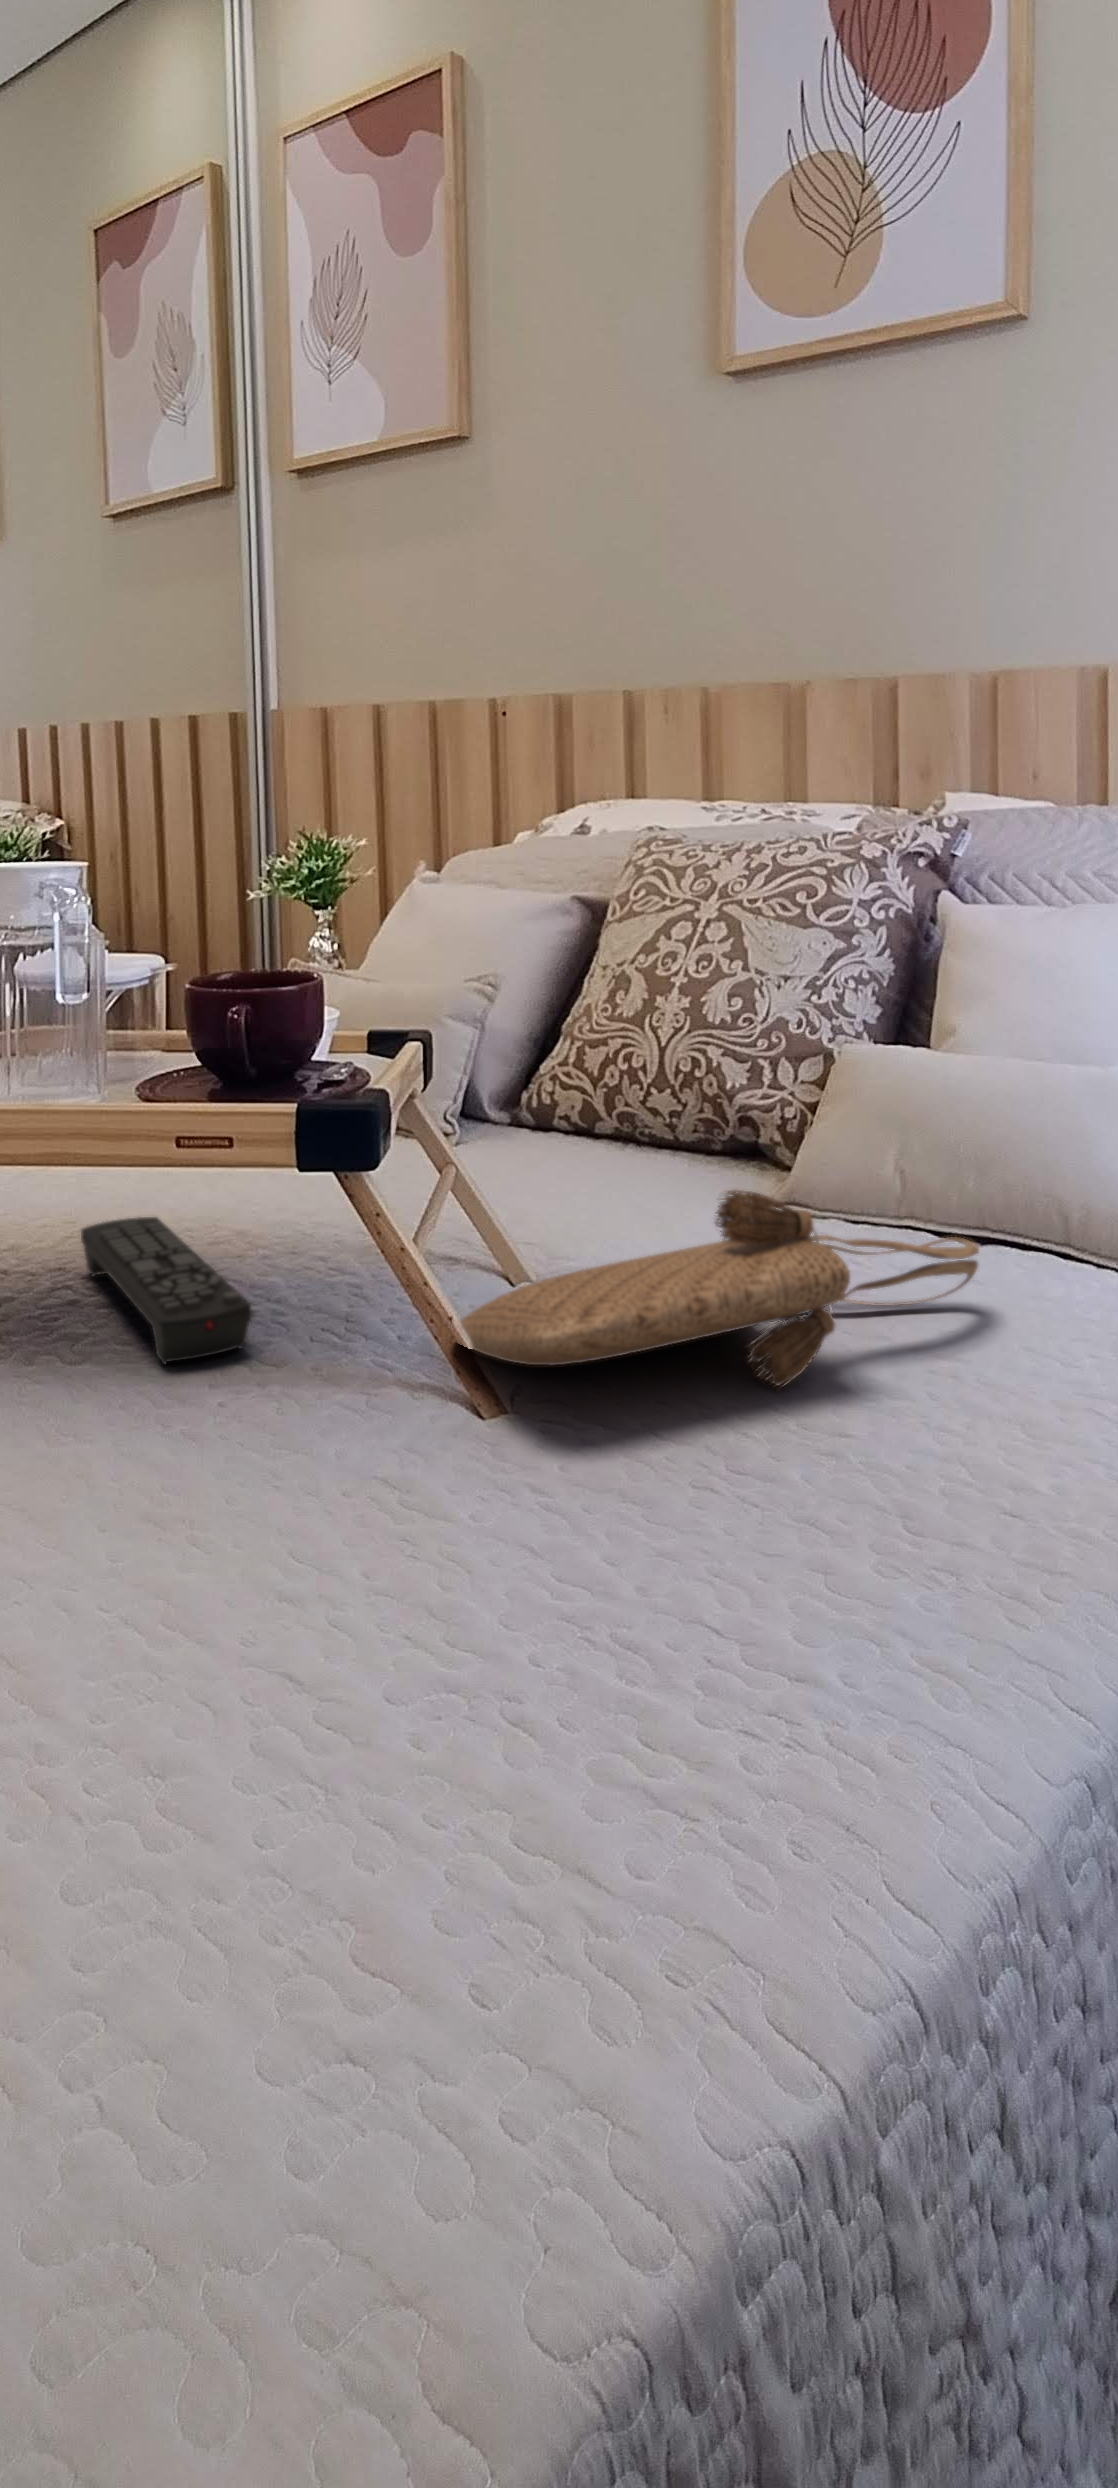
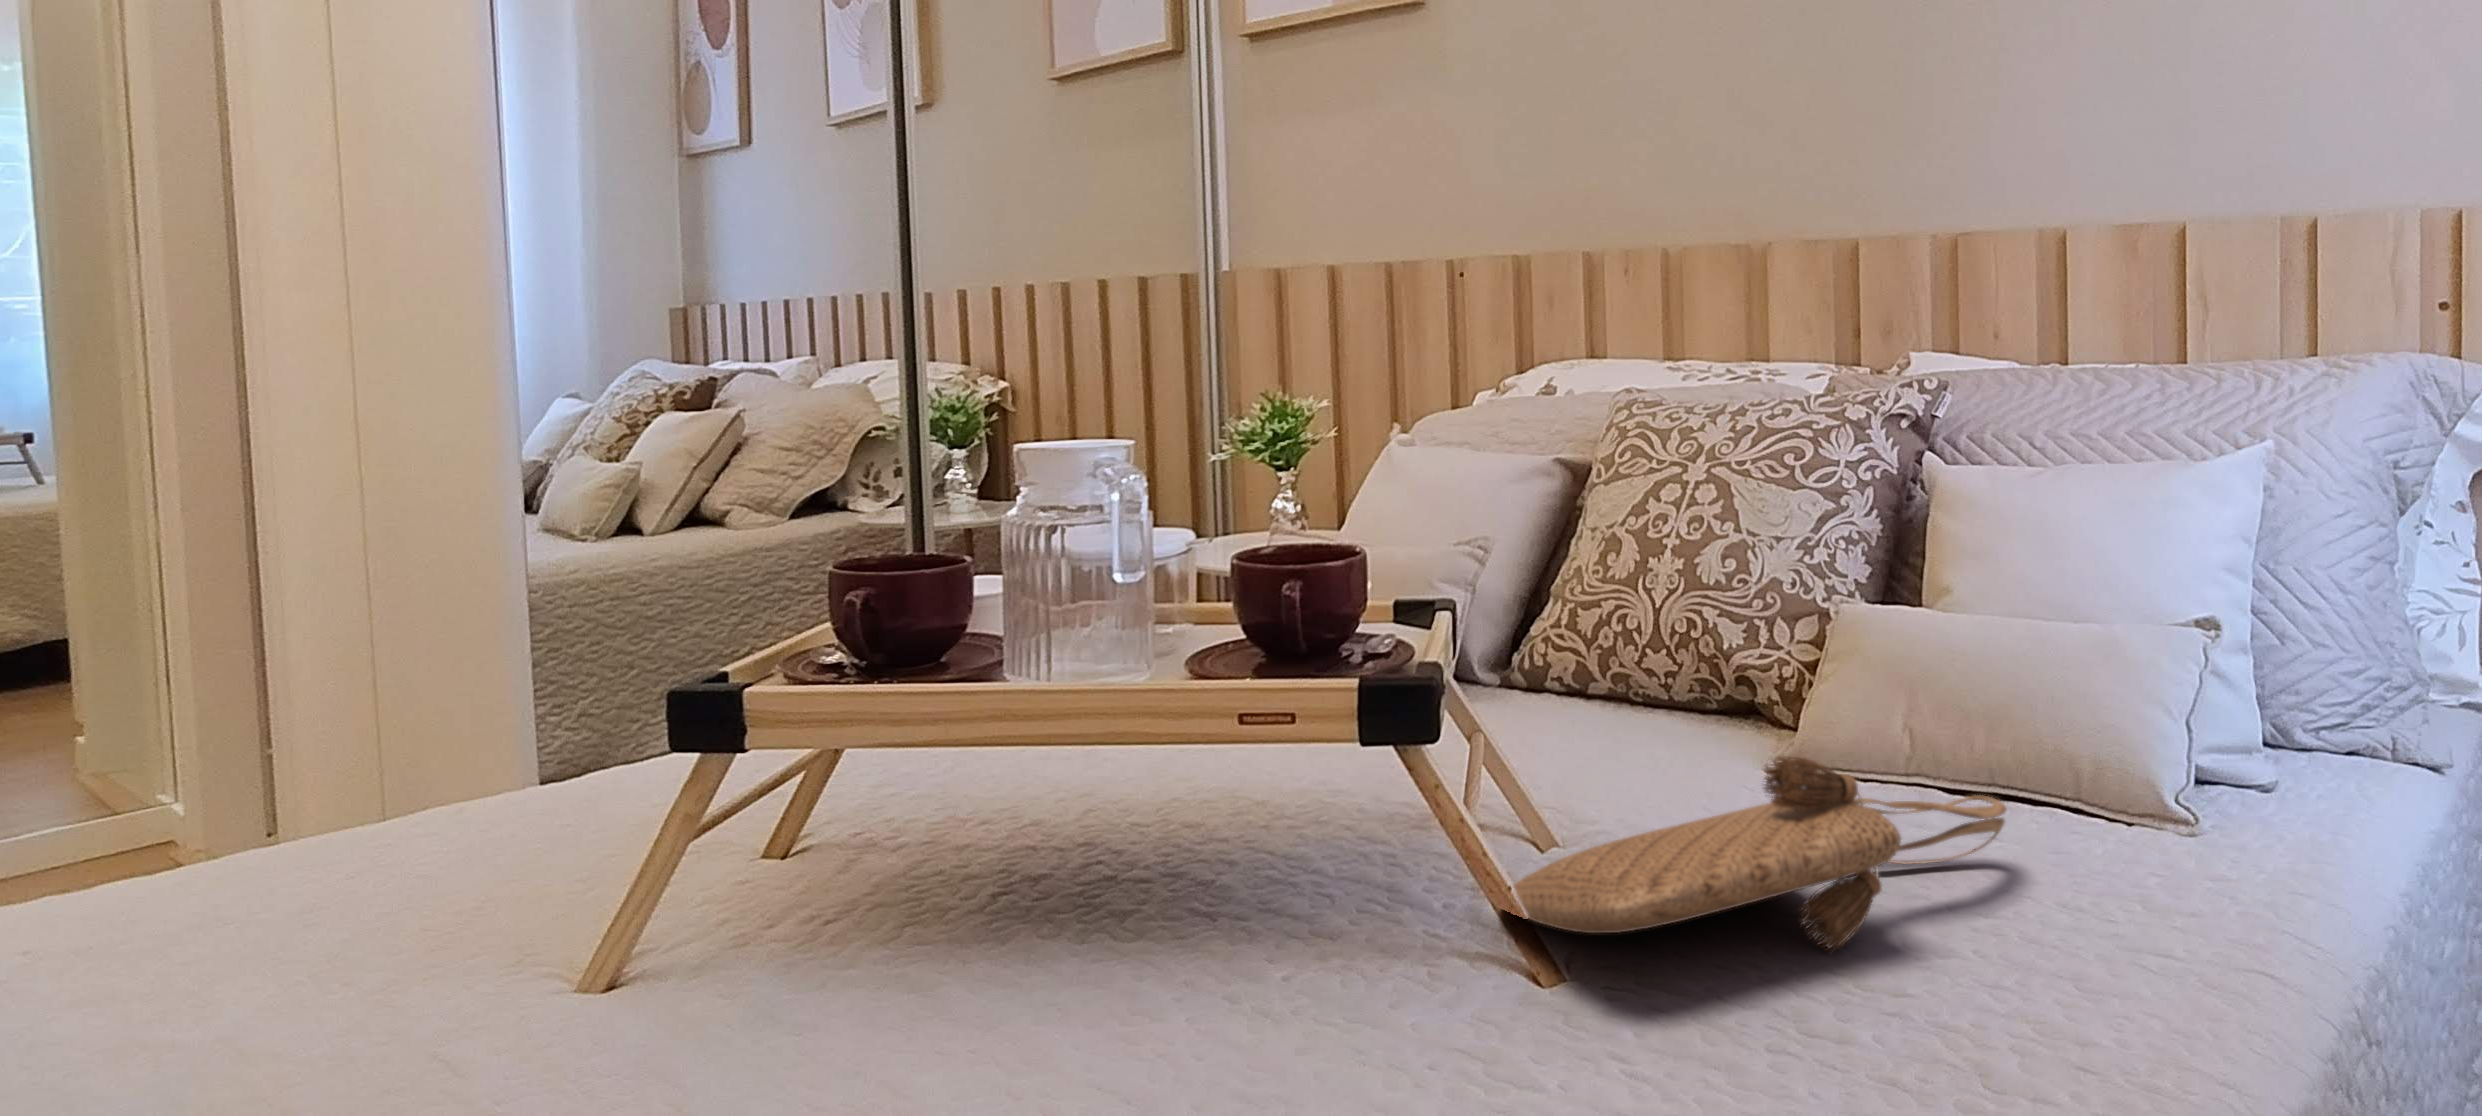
remote control: present [81,1217,252,1364] -> none [1108,788,1302,940]

